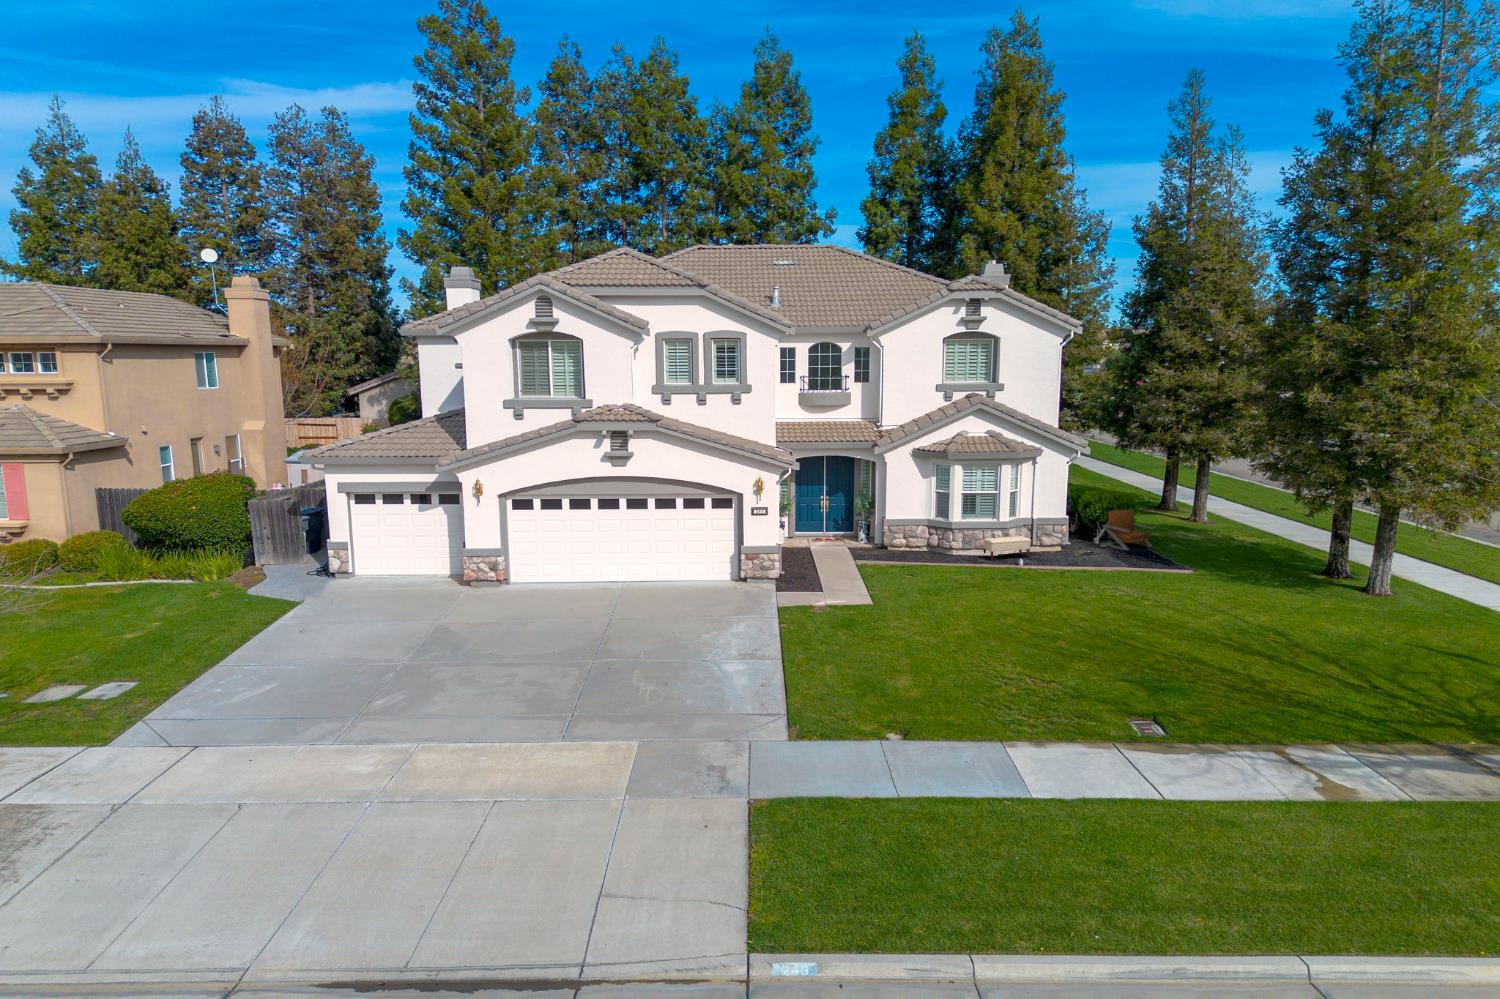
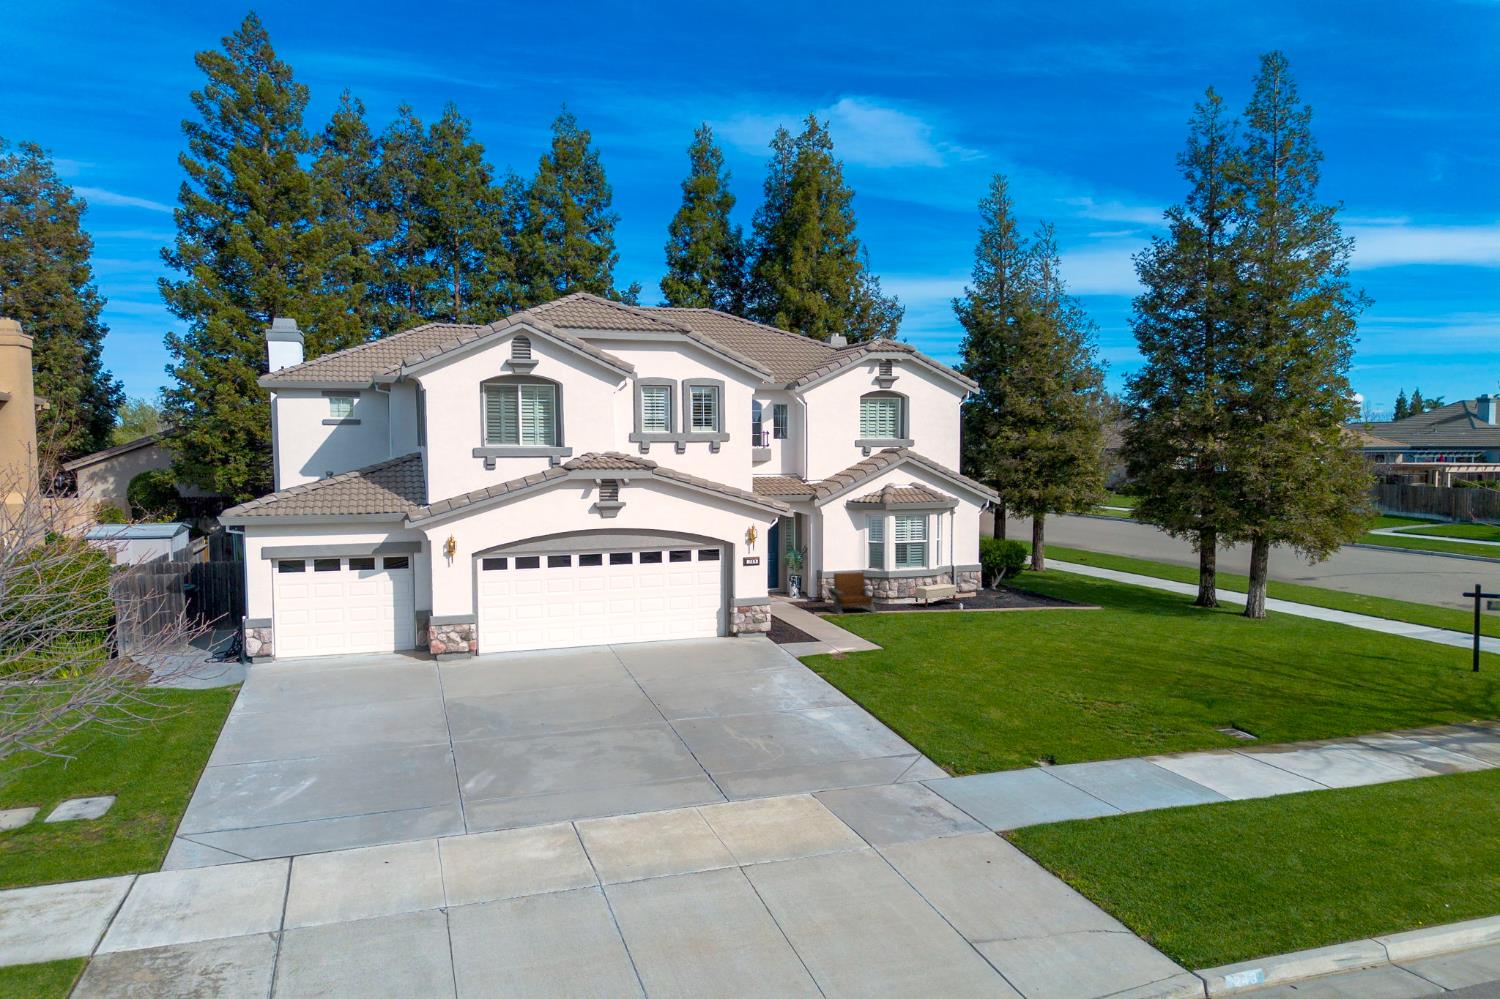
lounge chair: present [1103,510,1153,550] -> present [828,572,877,614]

